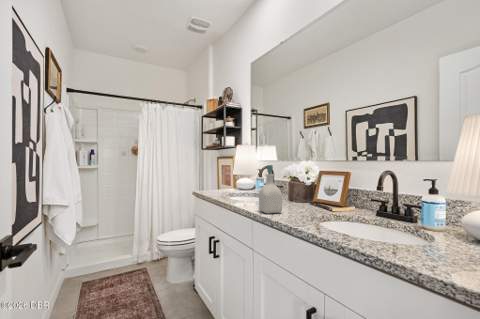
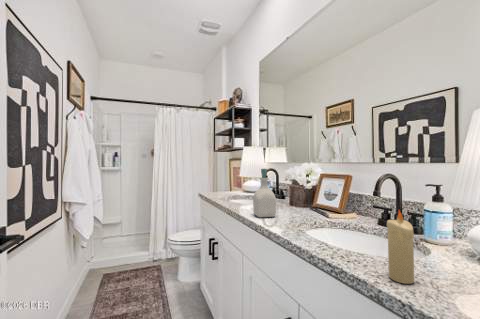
candle: none [418,197,446,267] -> present [387,210,414,284]

